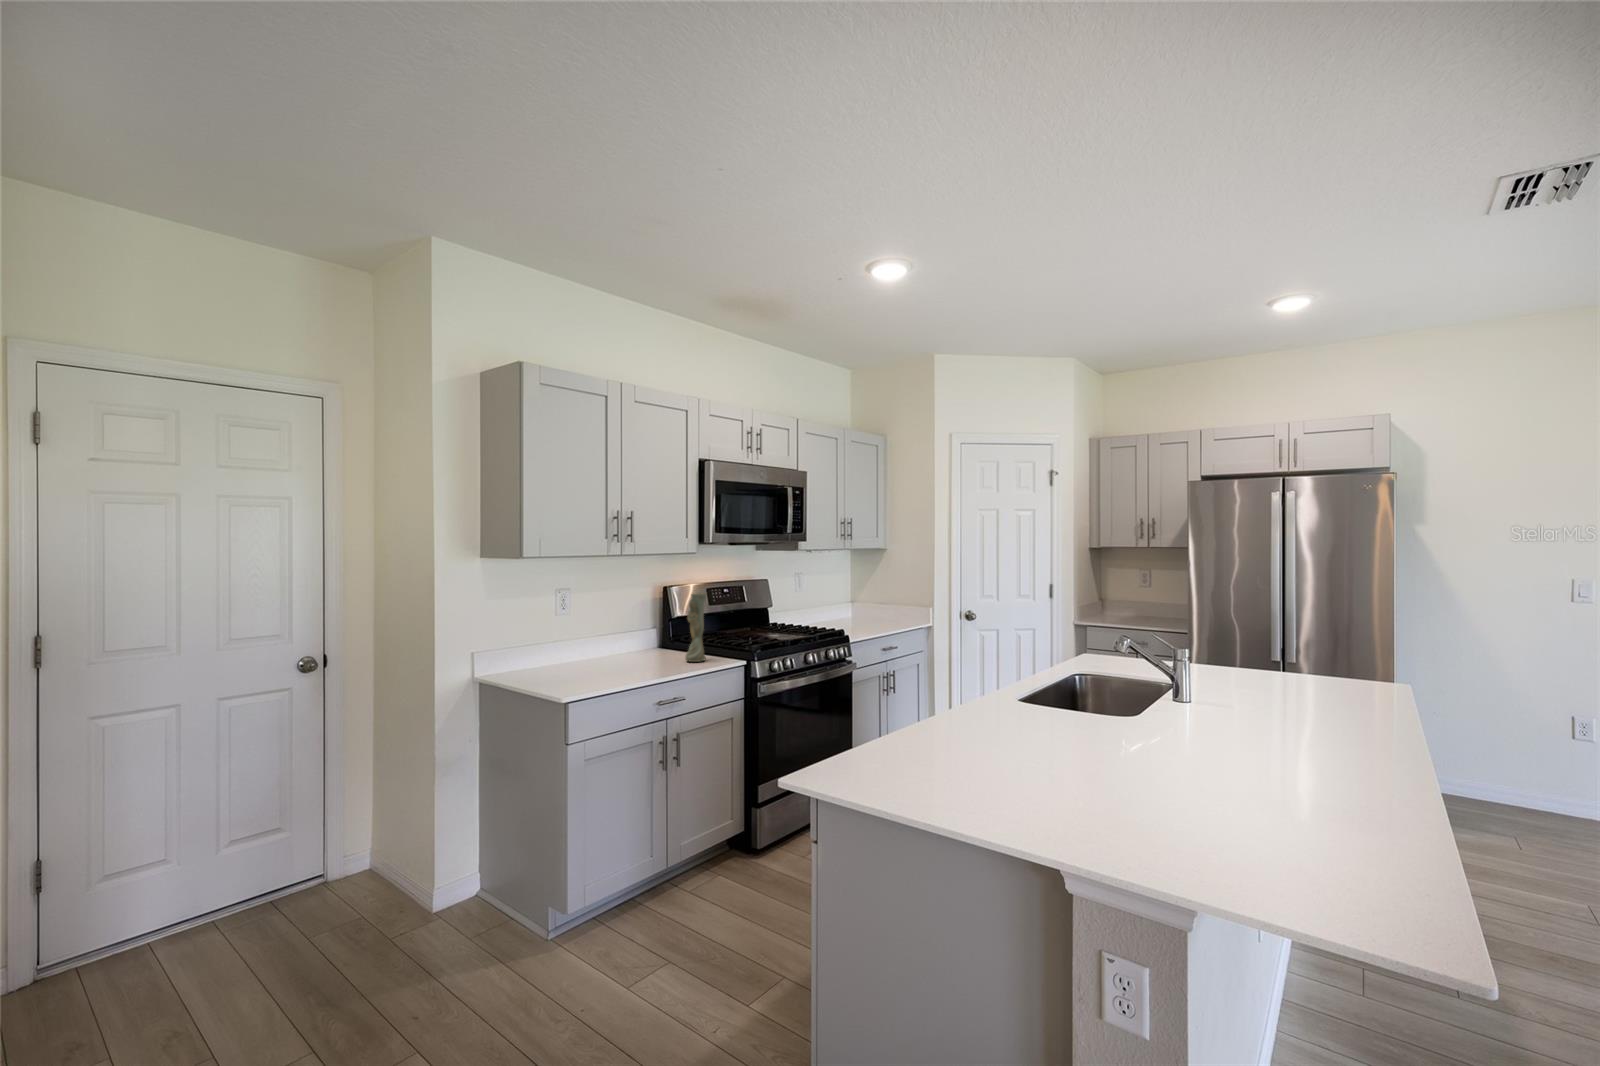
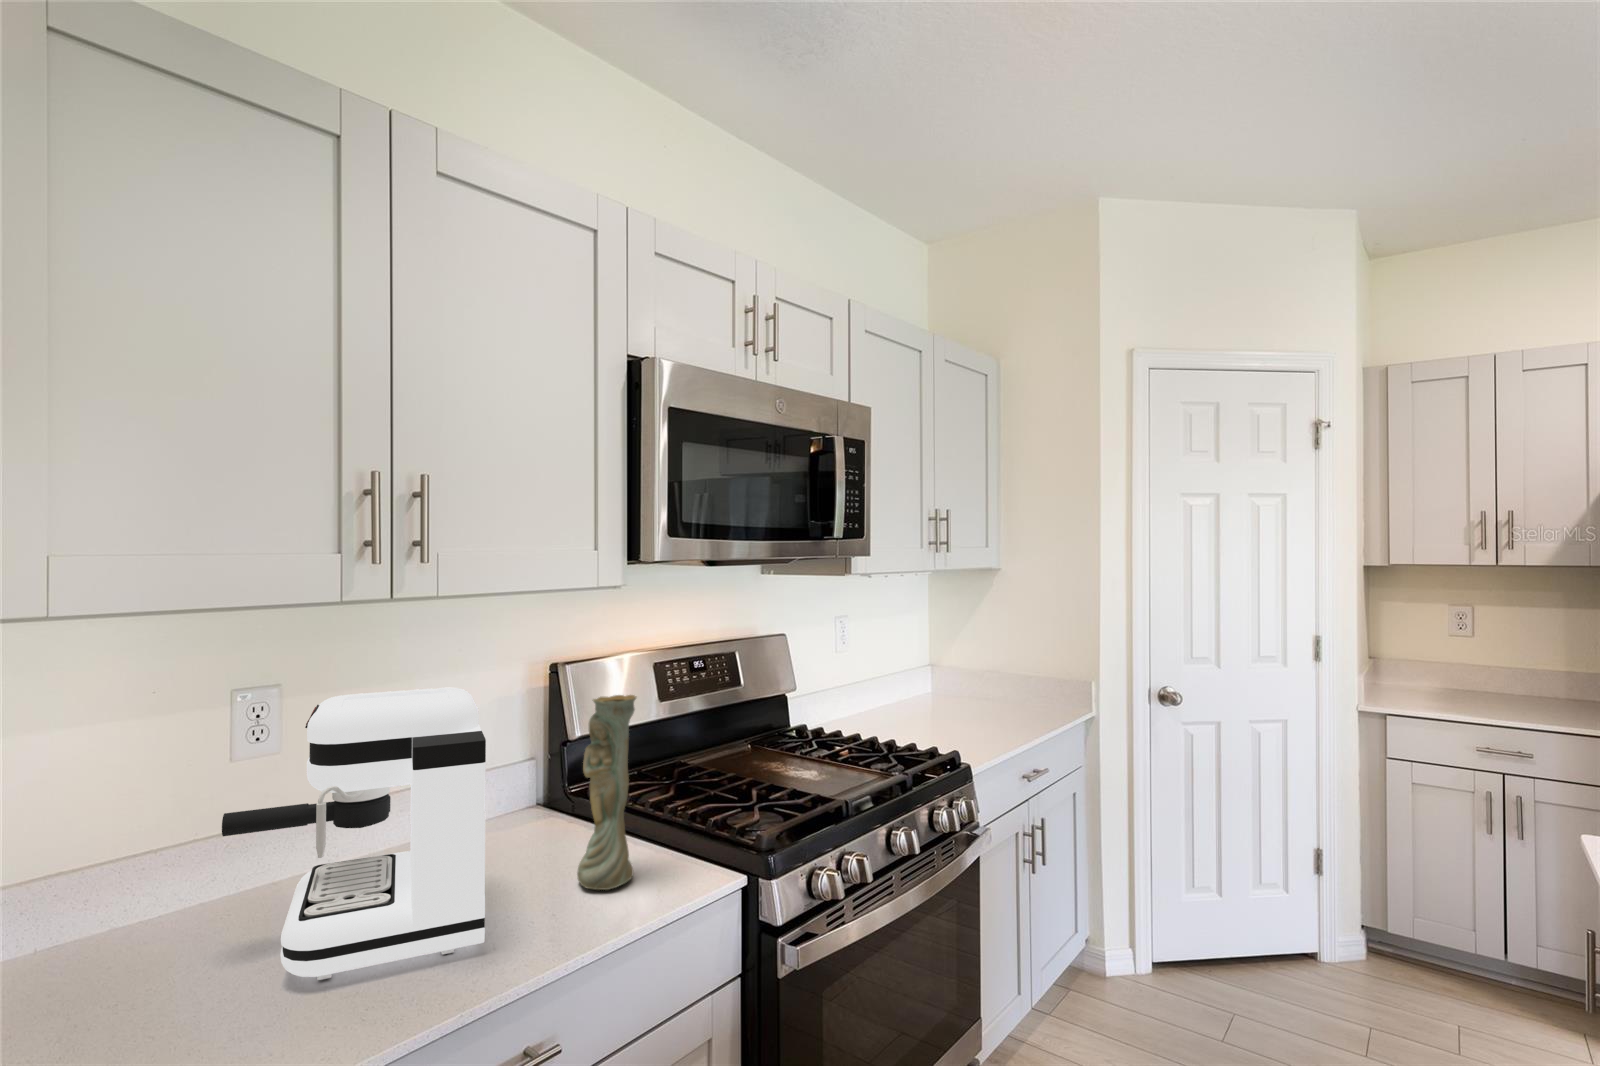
coffee maker: none [575,589,662,674] -> present [222,688,486,980]

